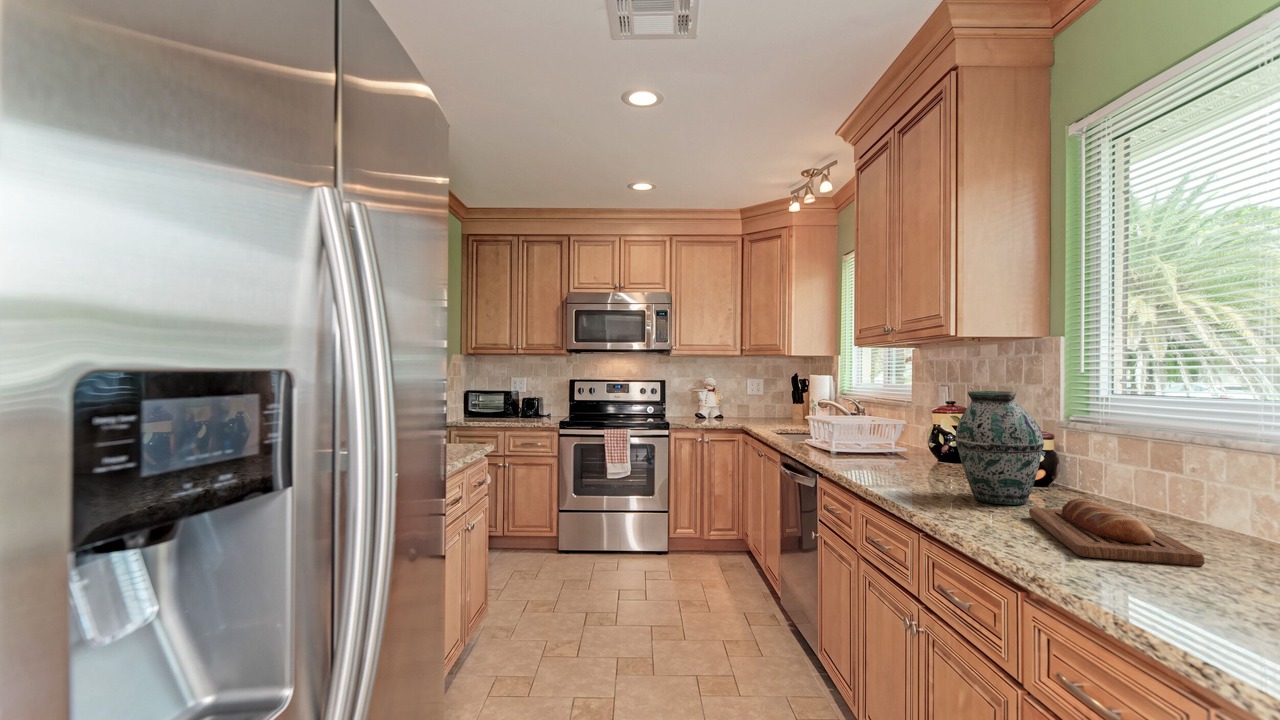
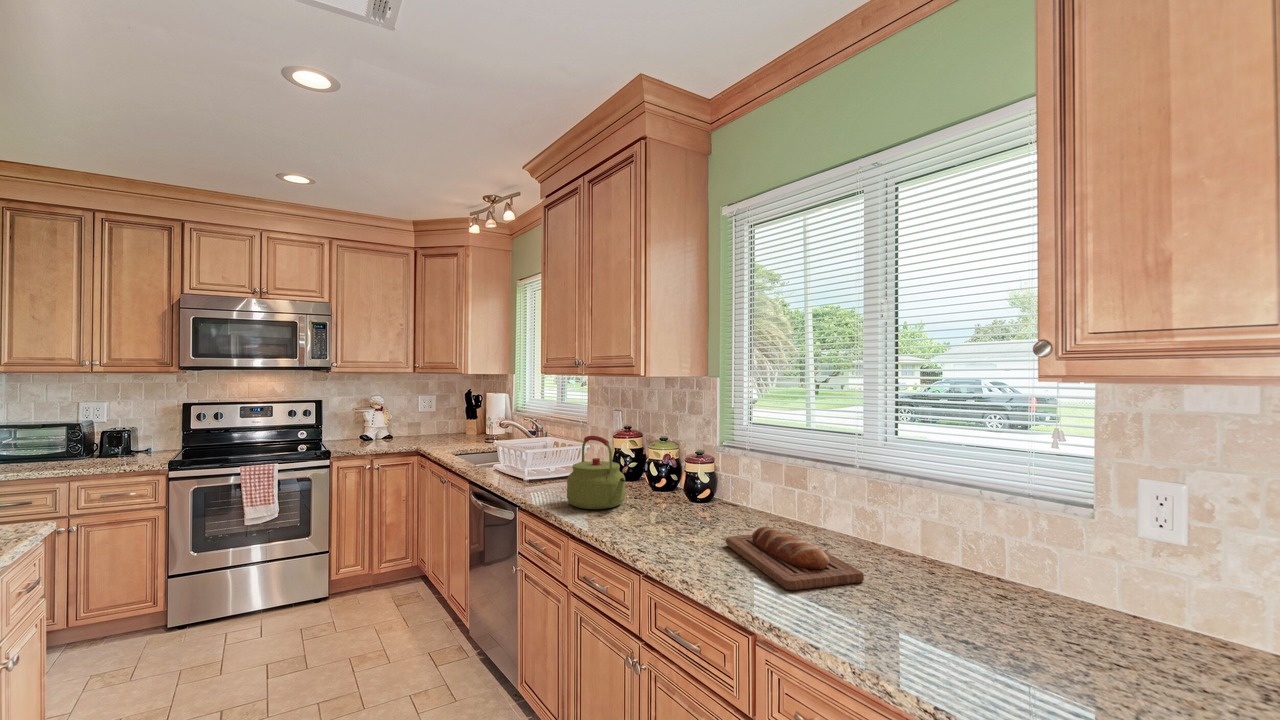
vase: present [955,391,1044,505] -> none [658,429,727,532]
kettle: none [865,402,931,478] -> present [567,436,625,509]

